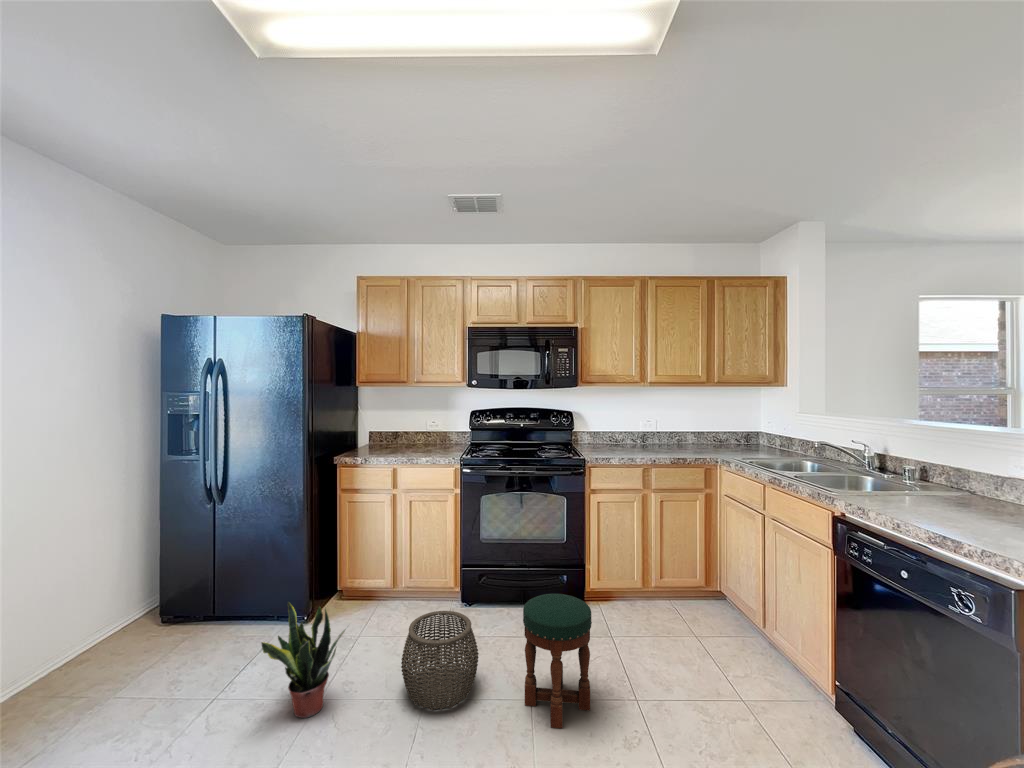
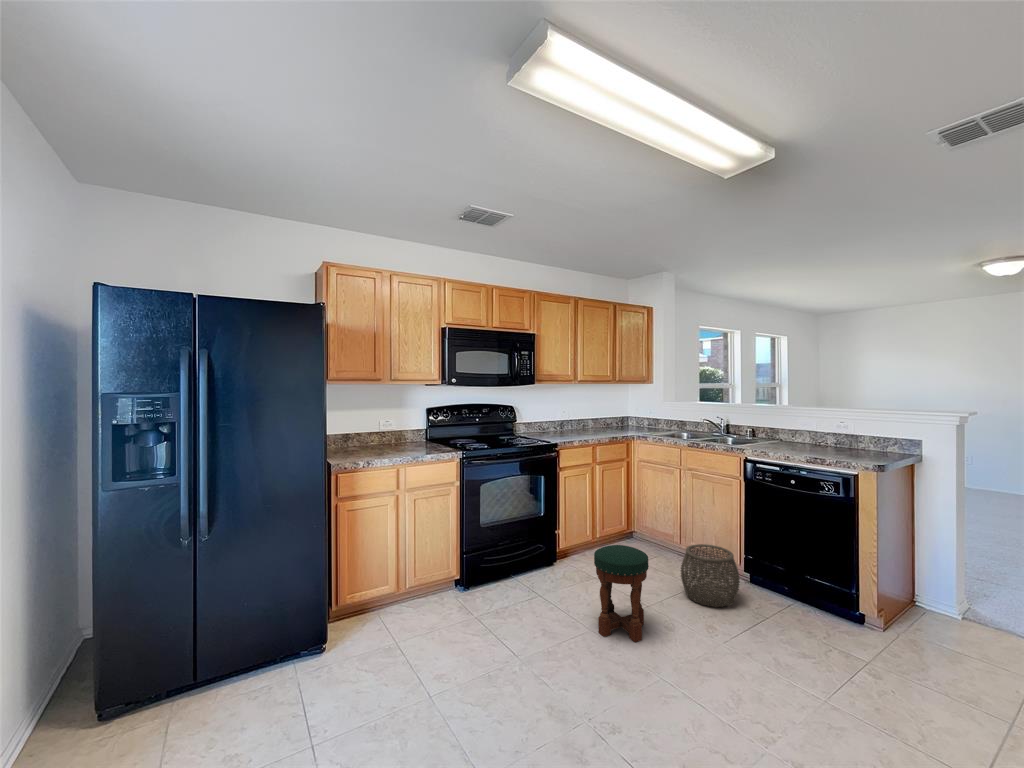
potted plant: present [262,602,346,718] -> none [412,604,481,713]
woven basket: present [401,611,479,710] -> present [681,544,740,607]

